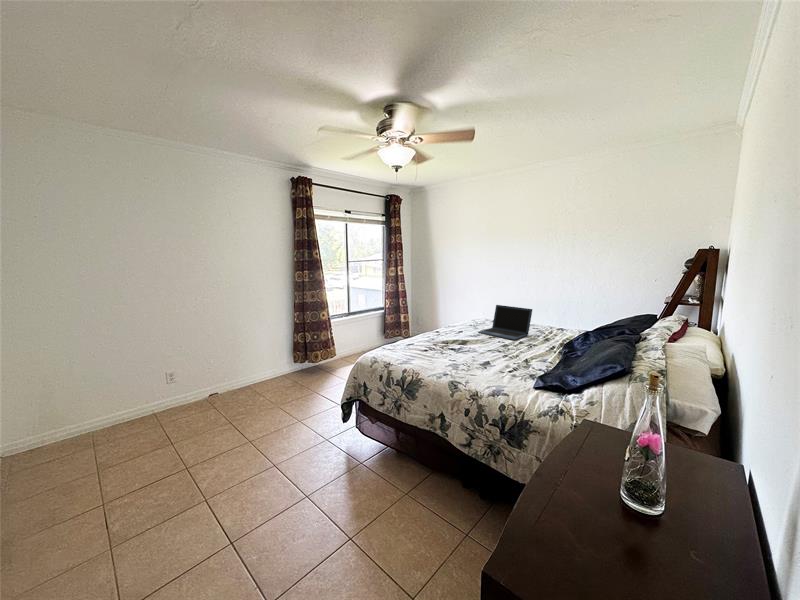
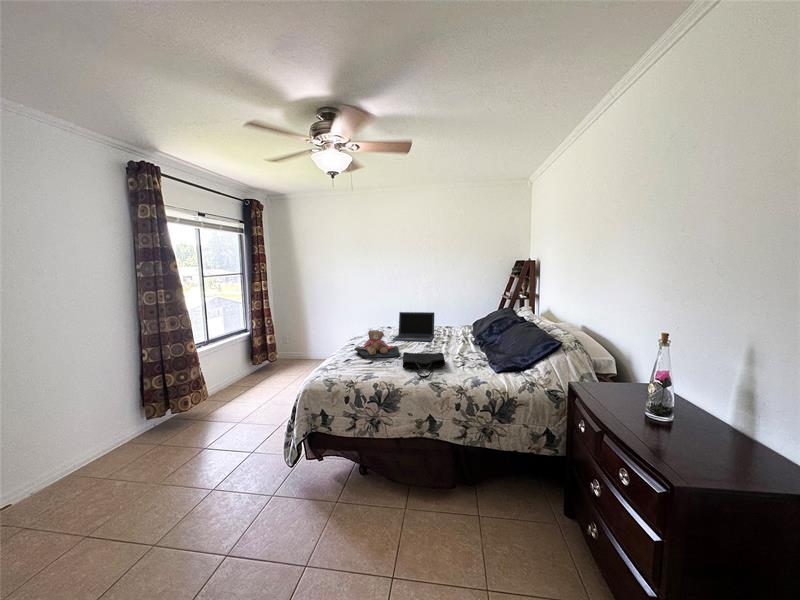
teddy bear: none [425,319,468,350] -> present [354,330,400,359]
tote bag: none [444,347,497,376] -> present [403,352,445,378]

